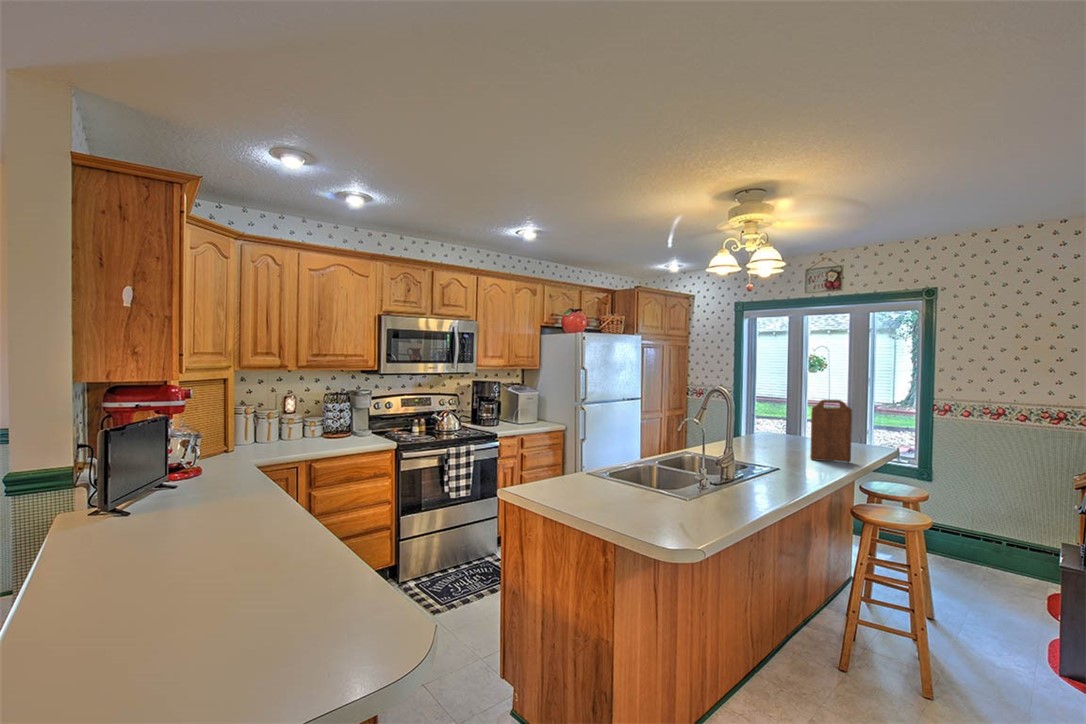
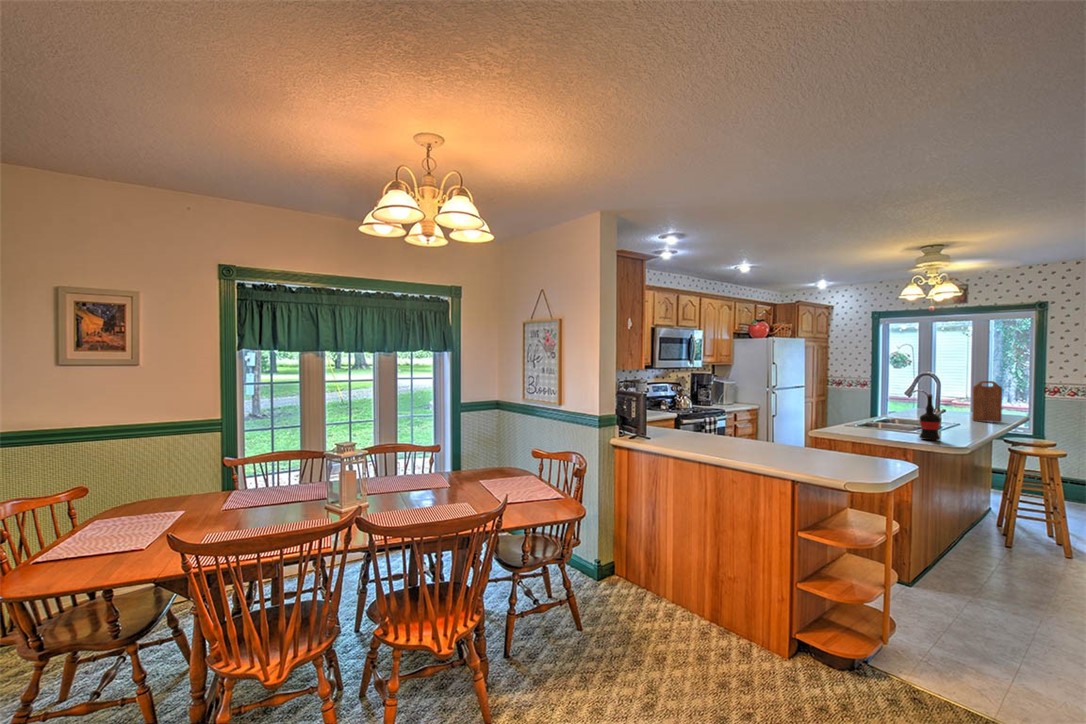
wine bottle: none [637,436,670,528] -> present [919,394,940,440]

